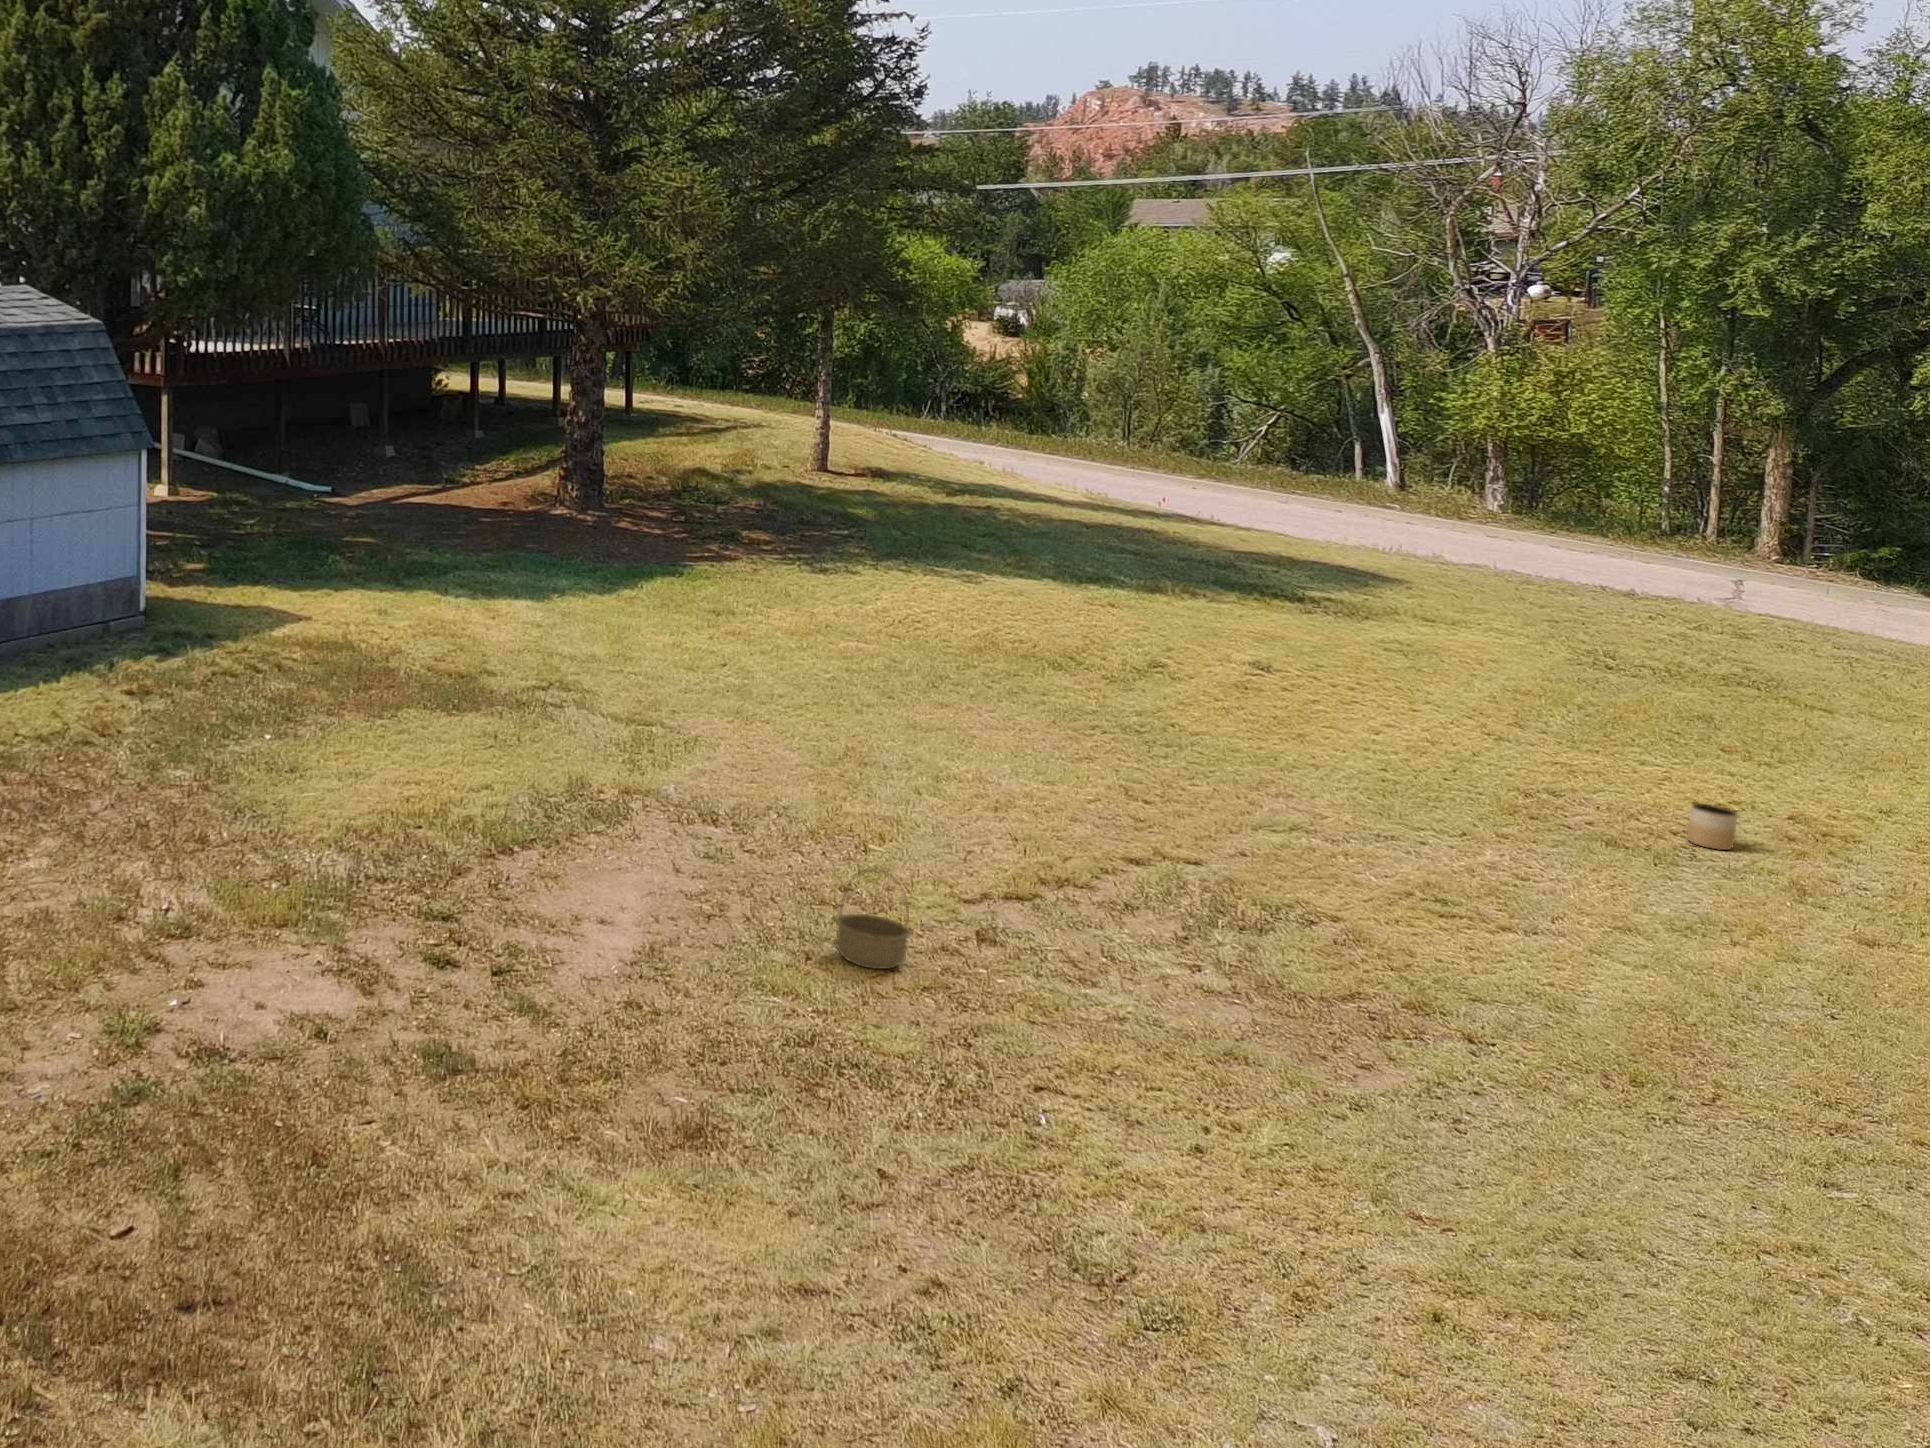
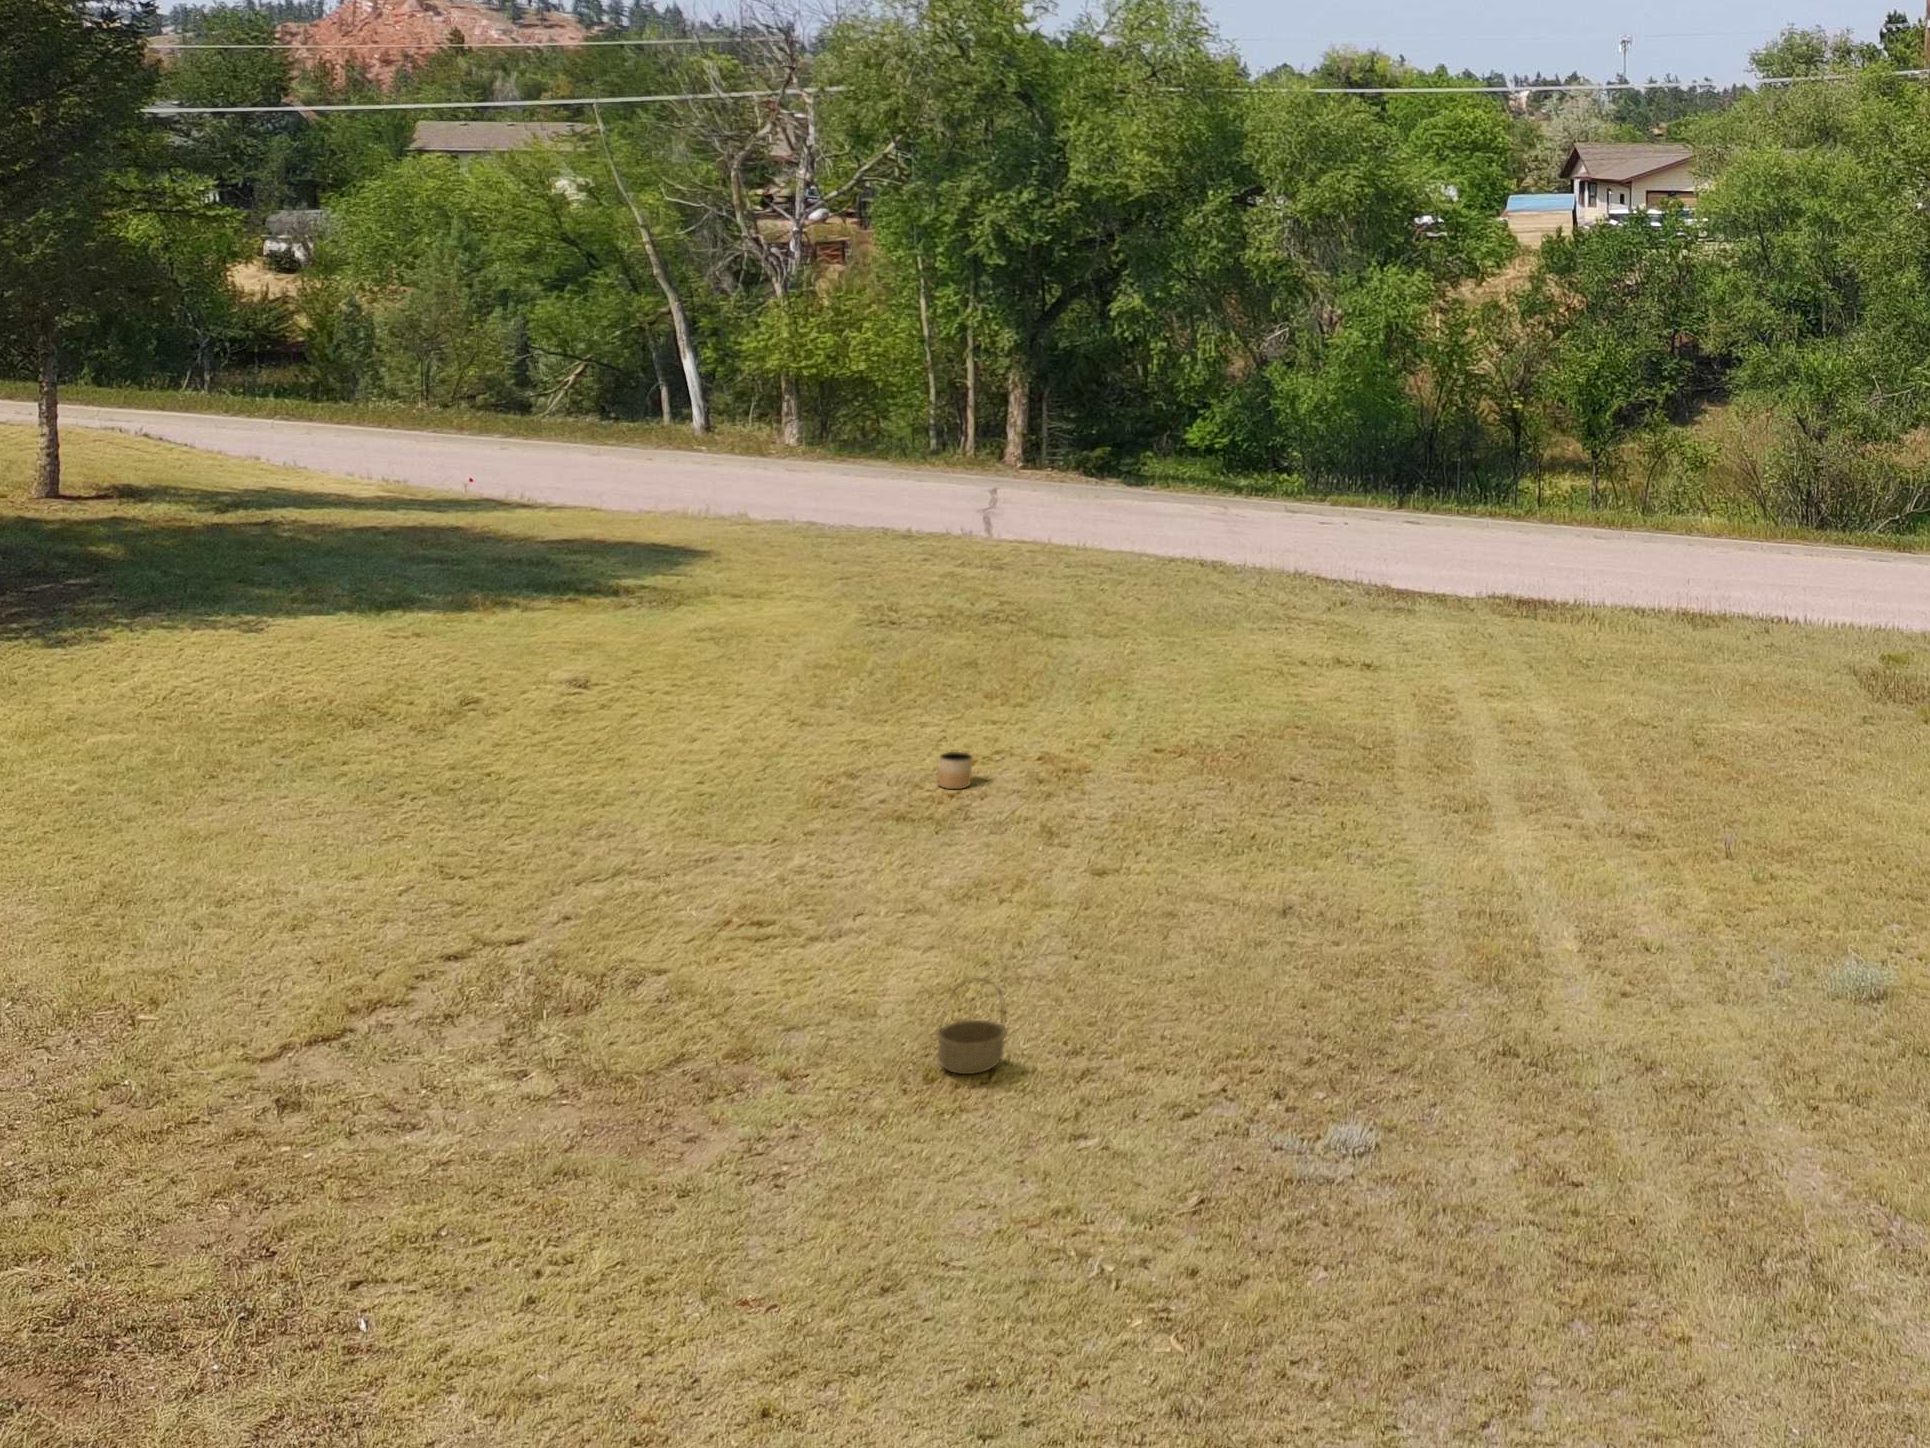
basket: present [836,869,910,969] -> present [937,979,1007,1074]

